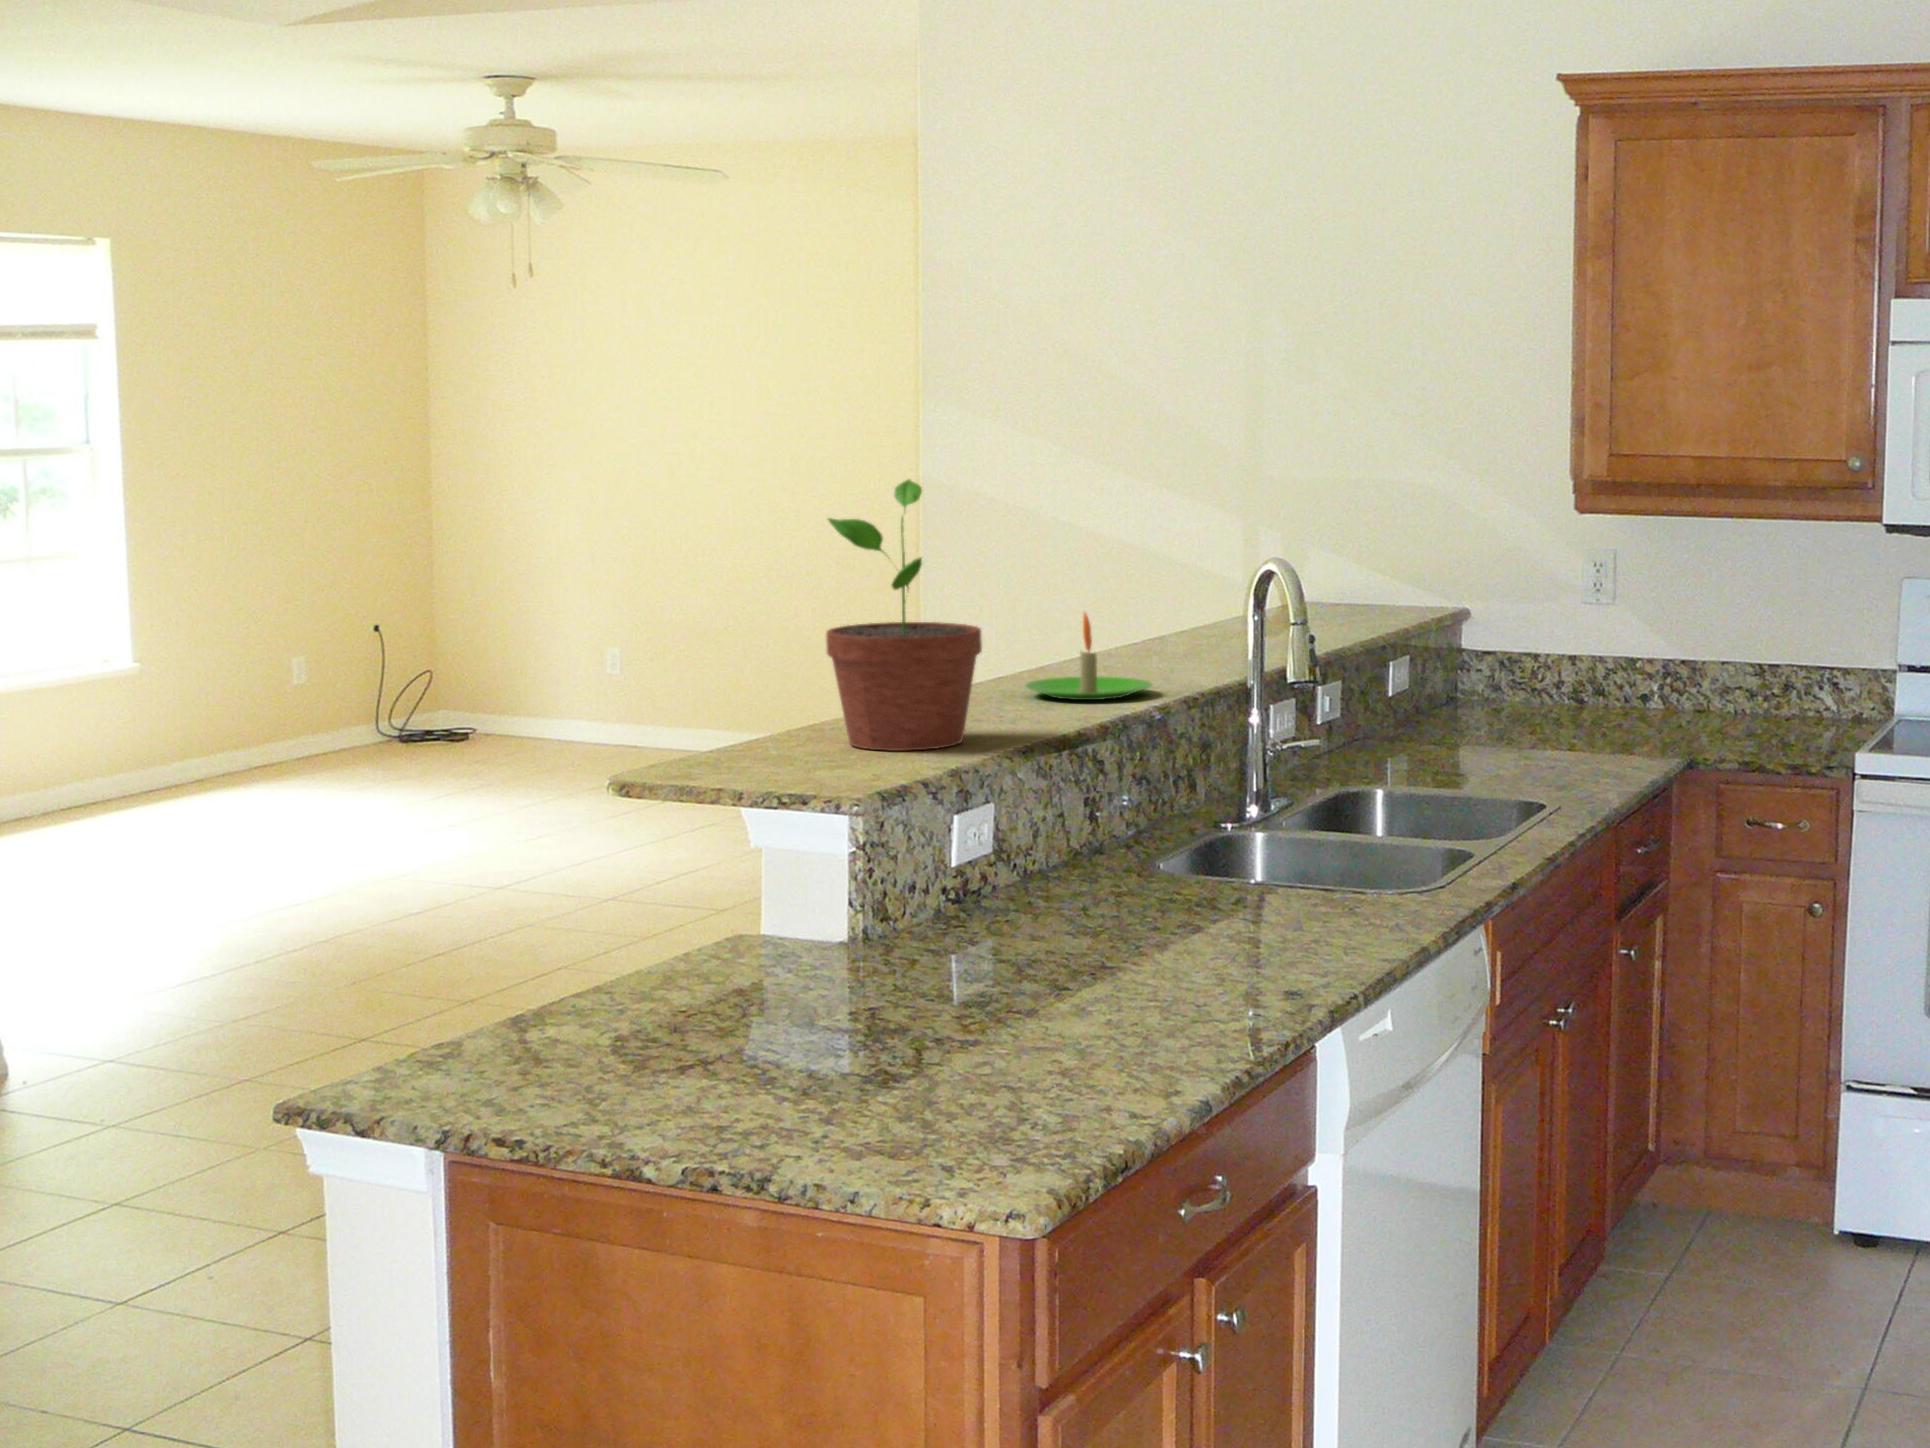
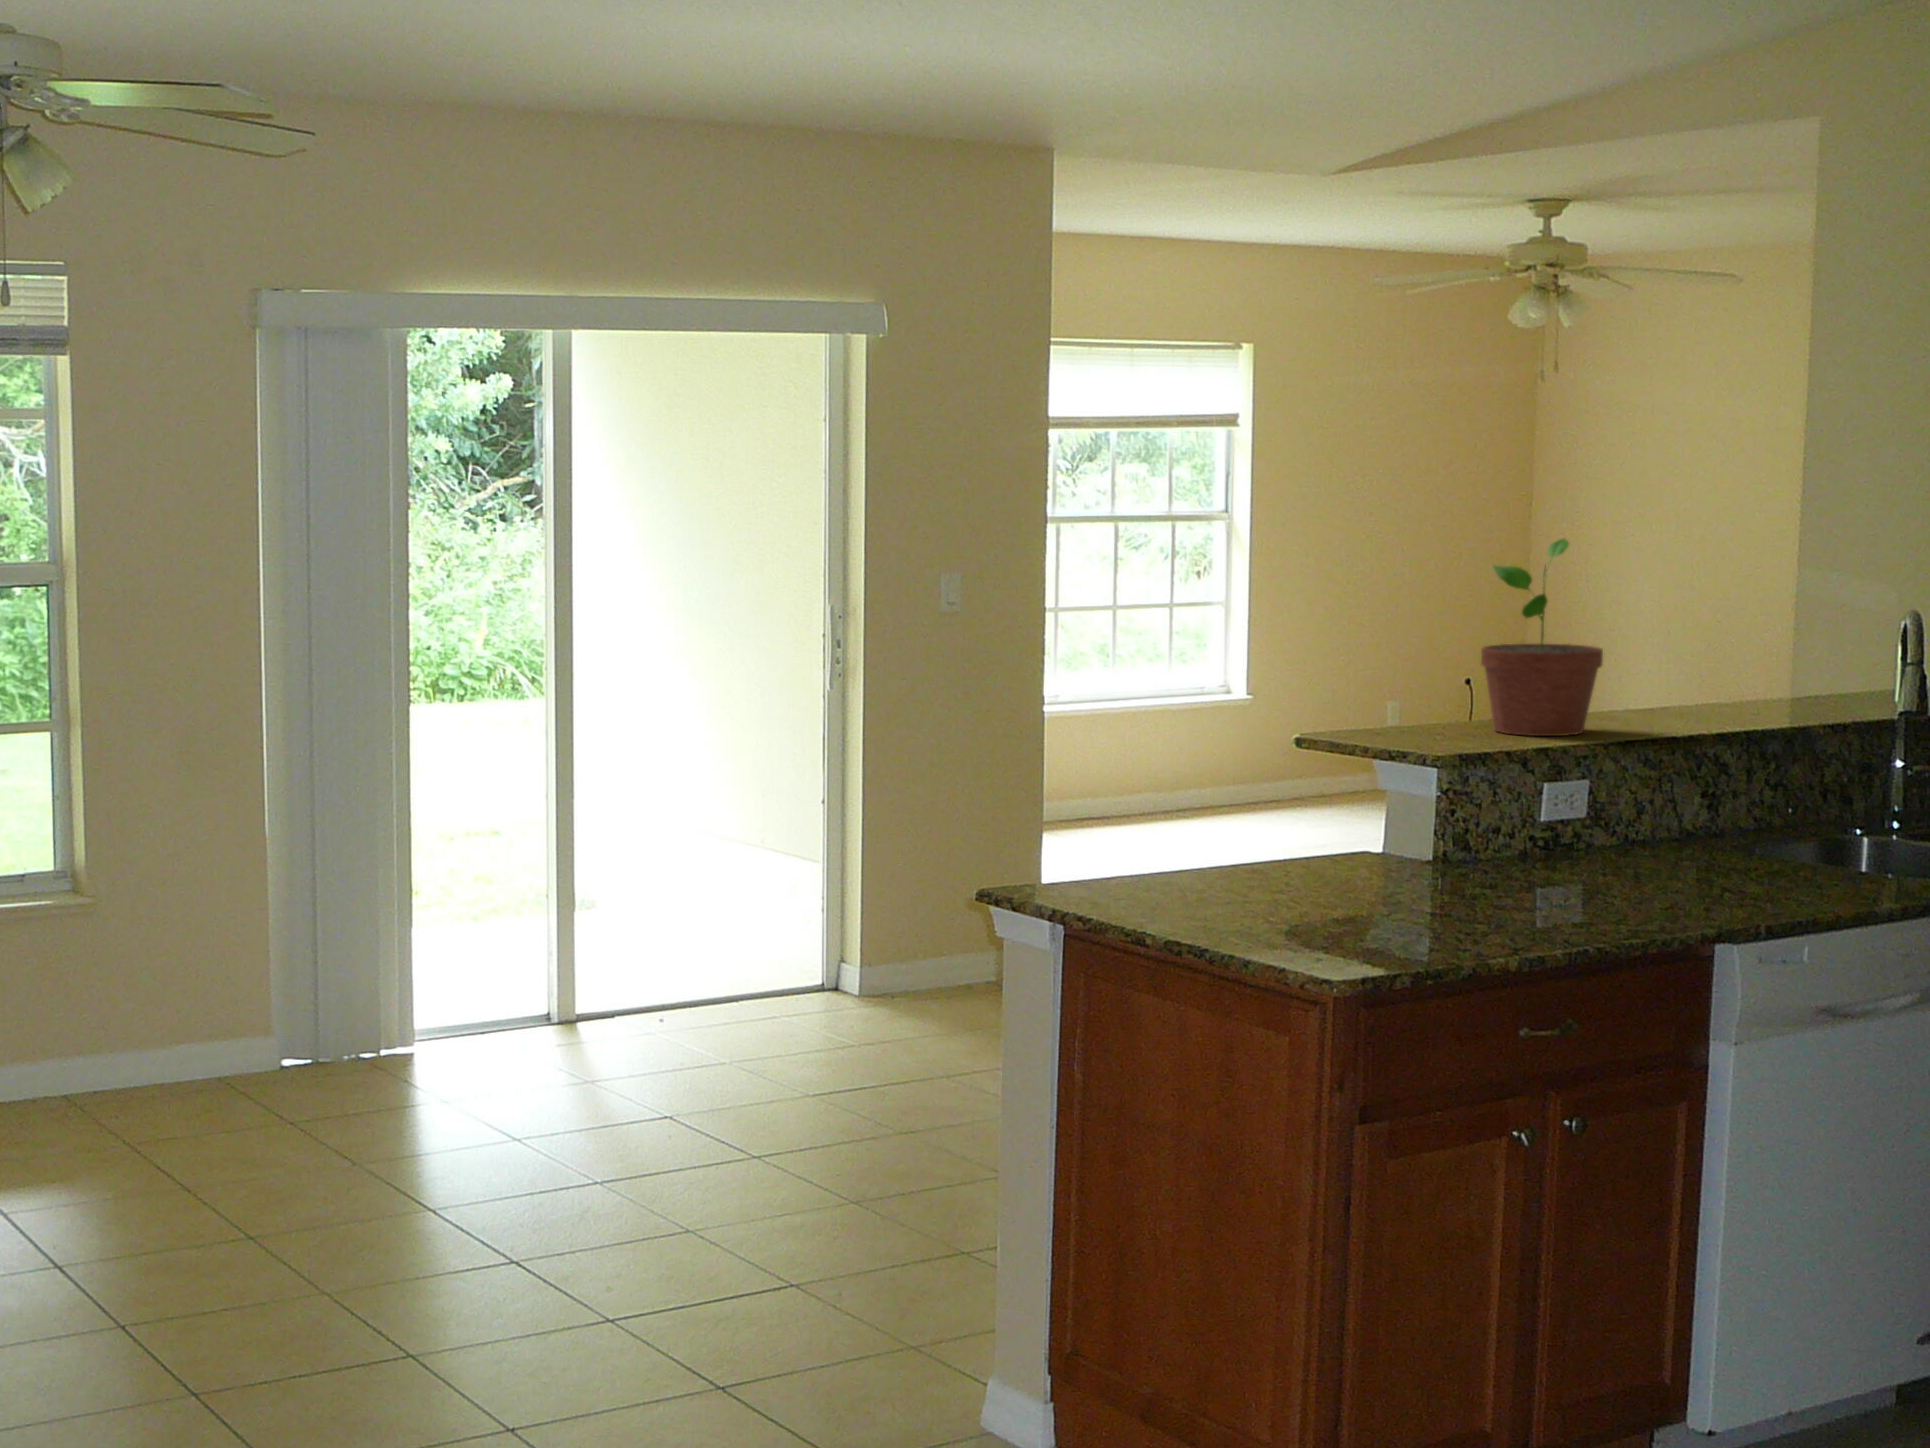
candle: present [1025,613,1152,700] -> none [1700,646,1816,718]

